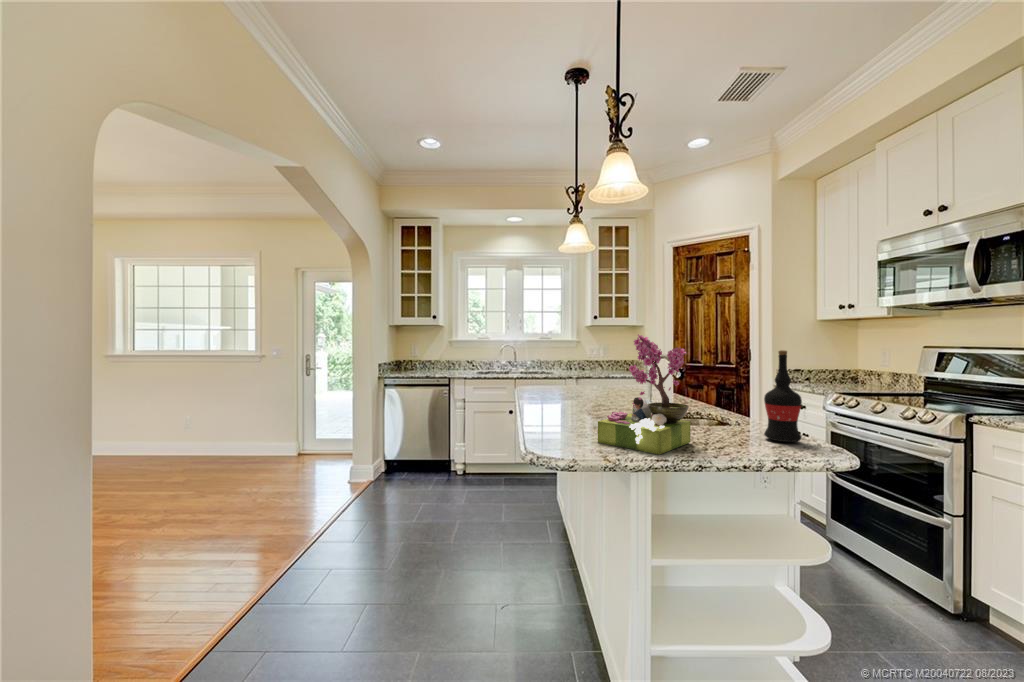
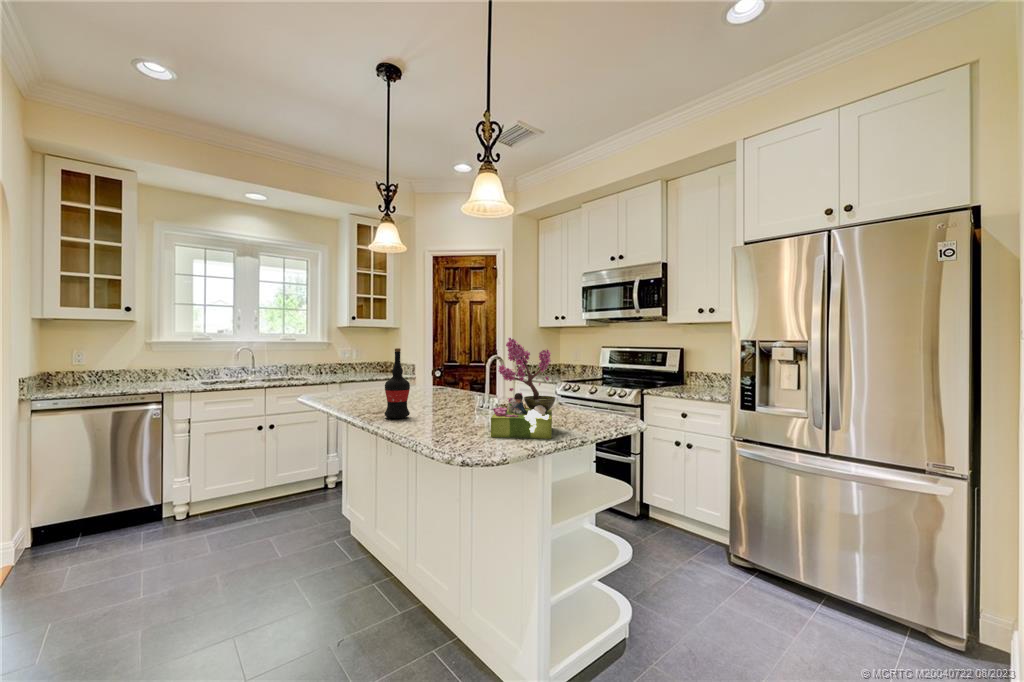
wine bottle: present [764,350,802,442] -> present [385,348,410,418]

